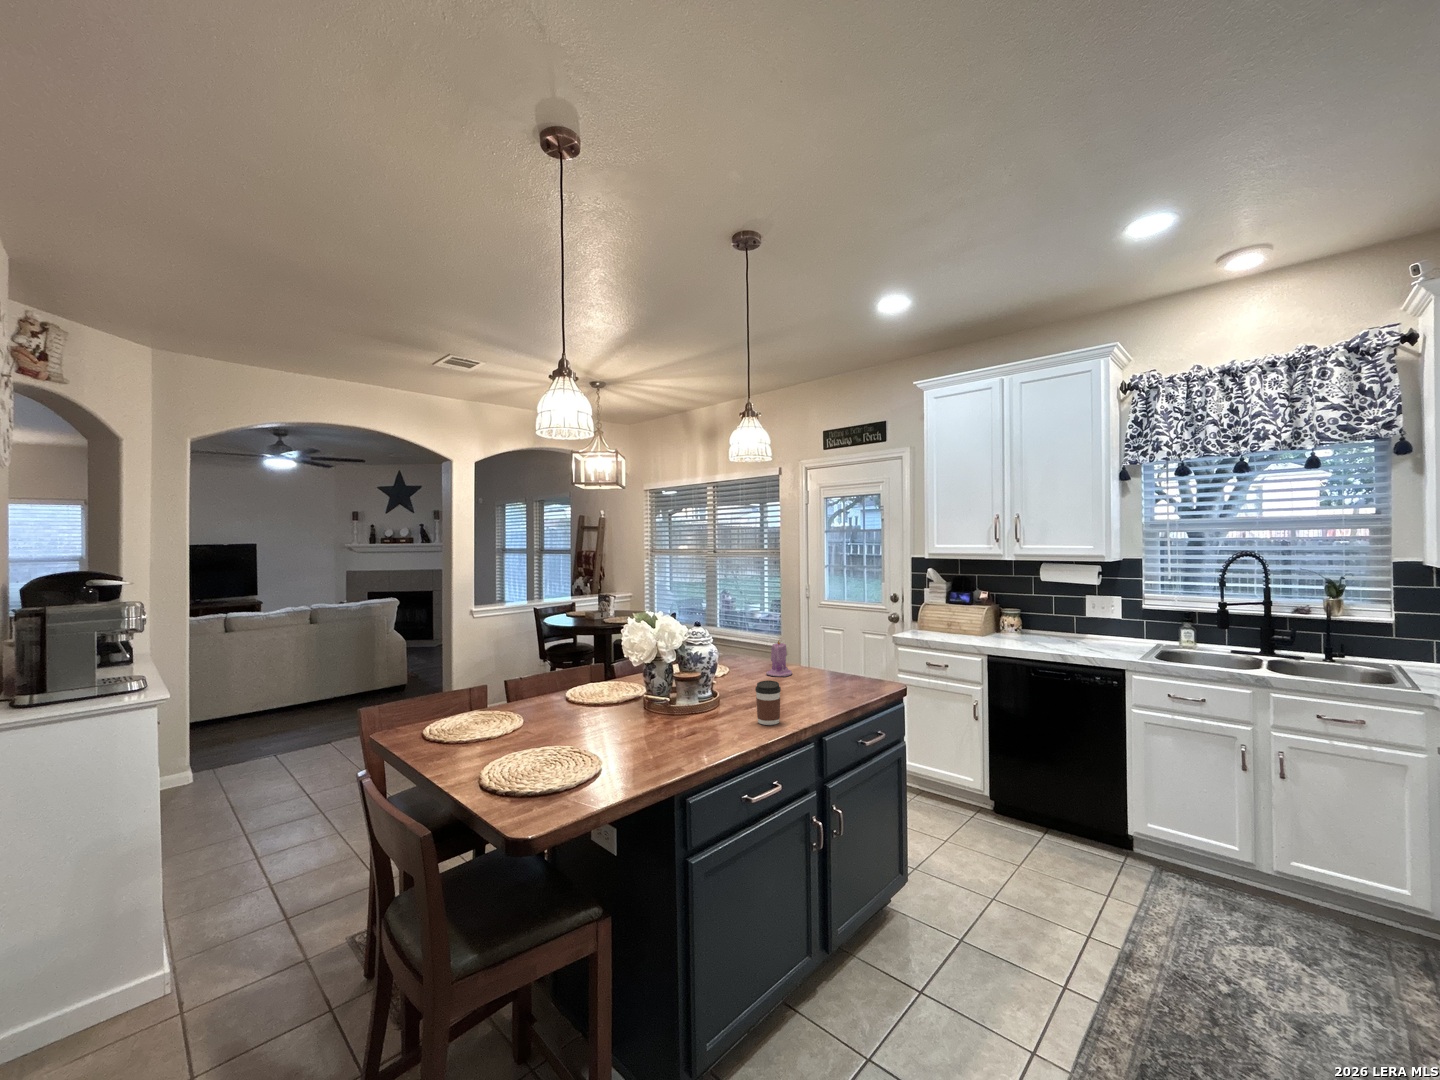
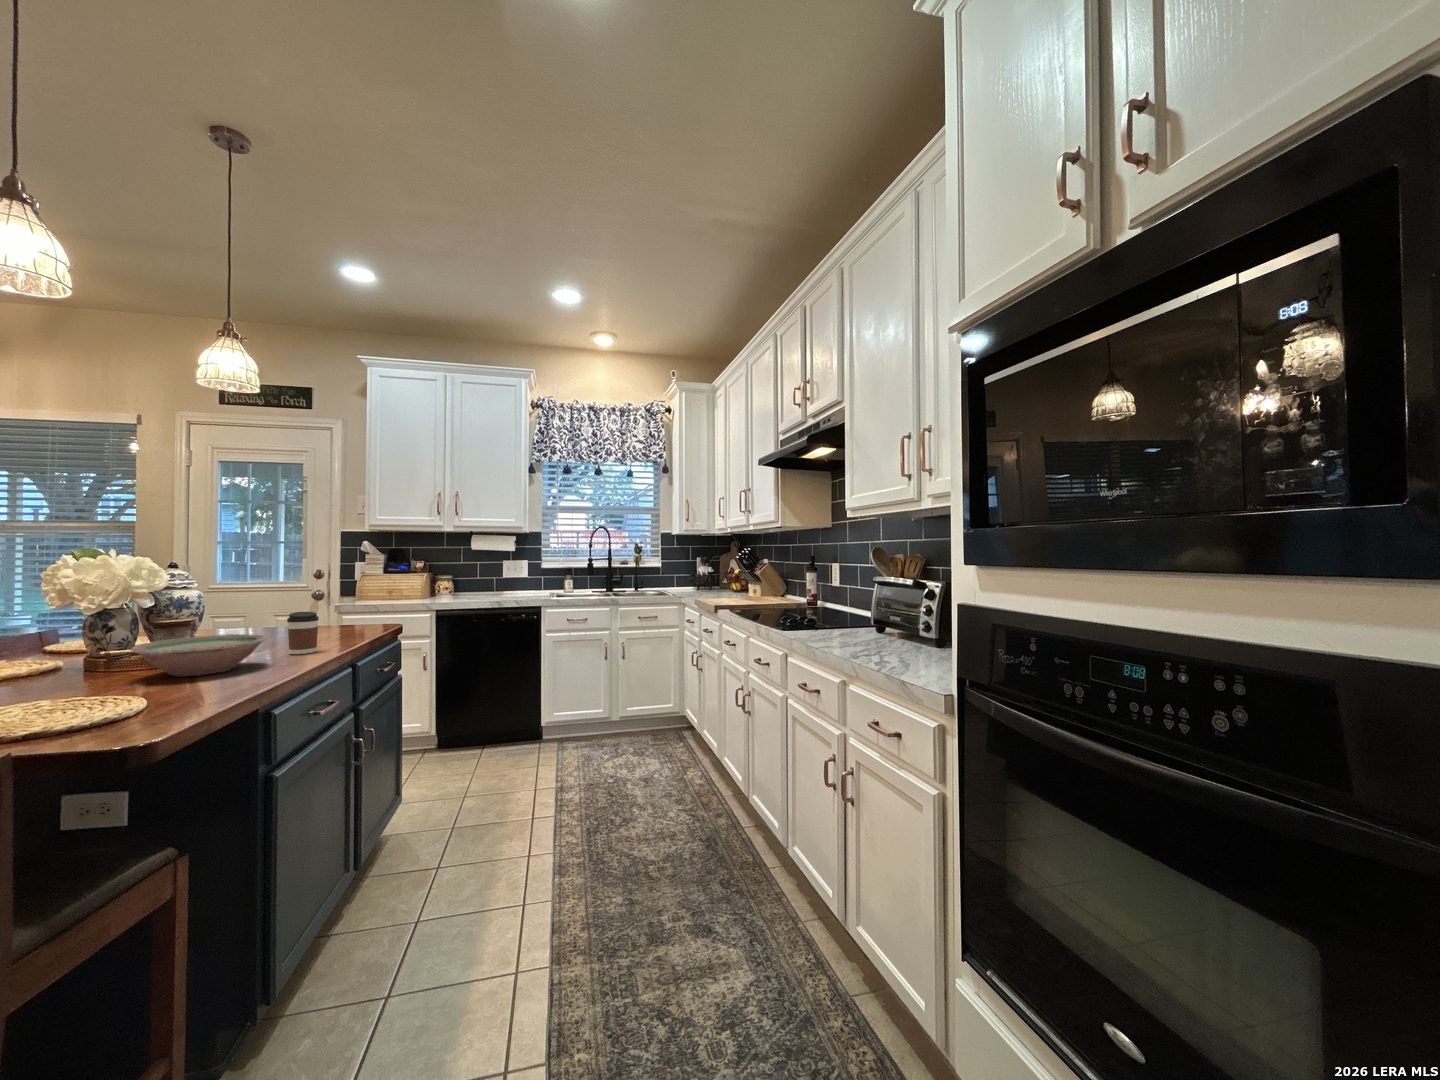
candle: present [766,641,792,677] -> none [226,595,263,636]
bowl: none [636,694,725,738] -> present [131,634,267,677]

